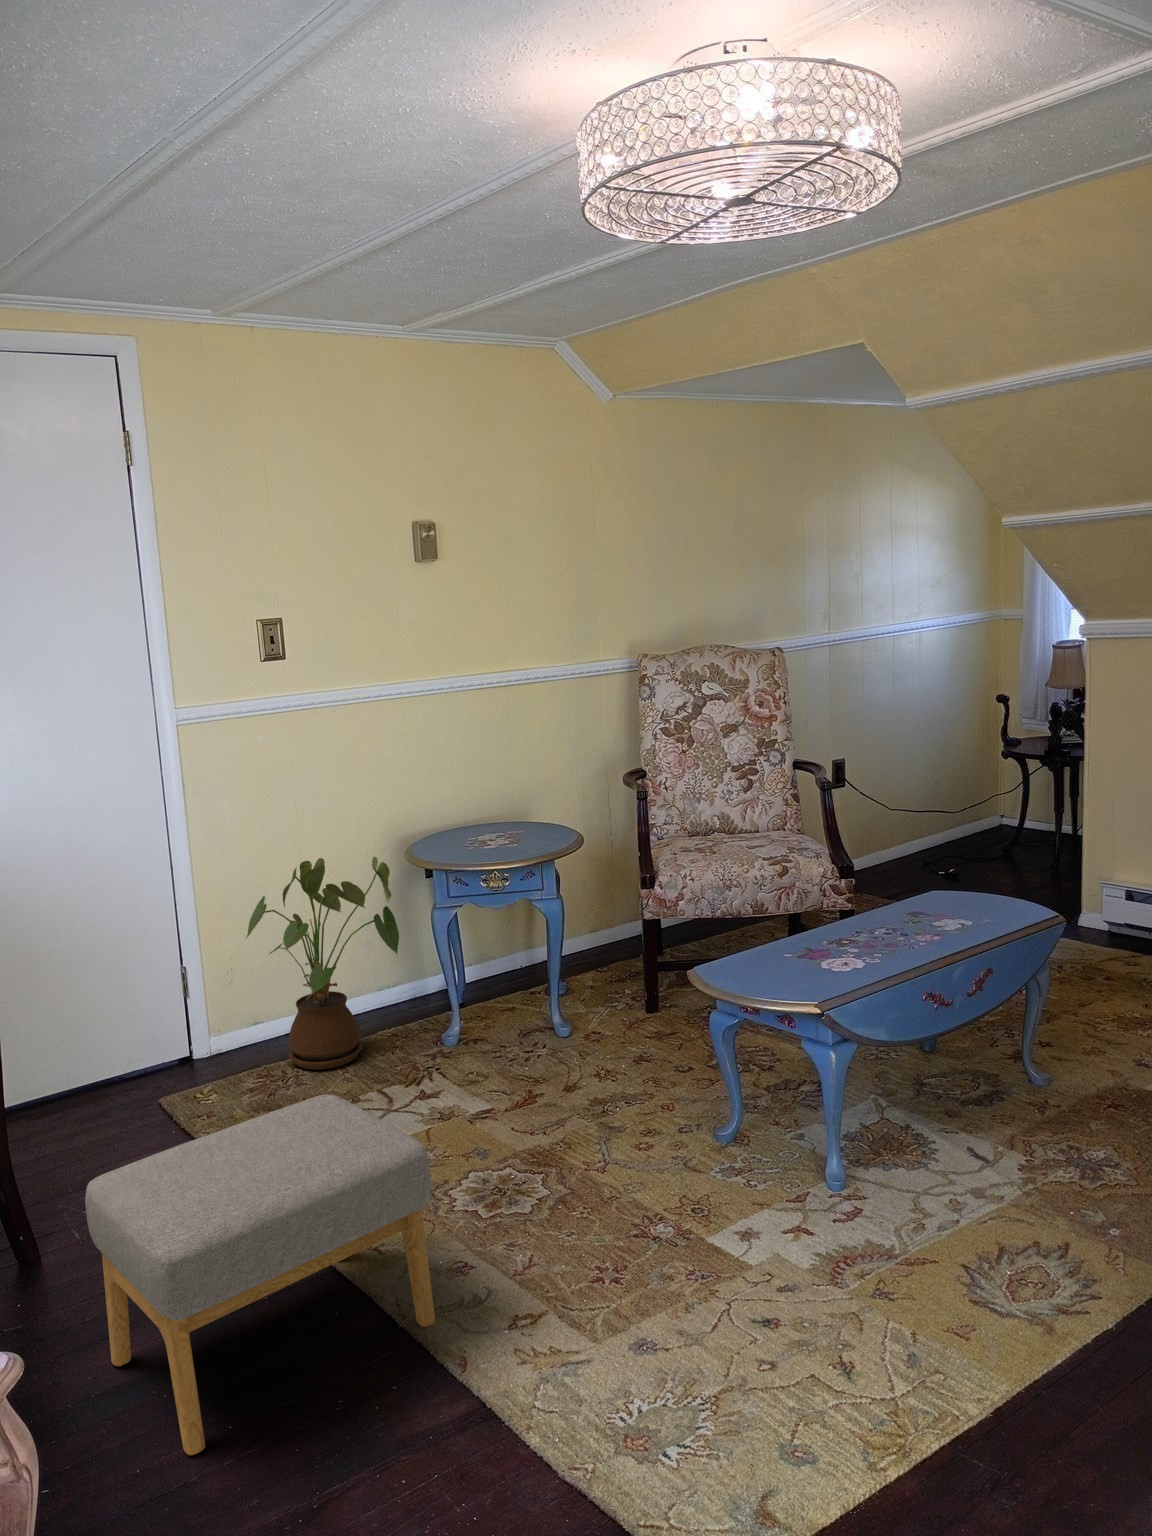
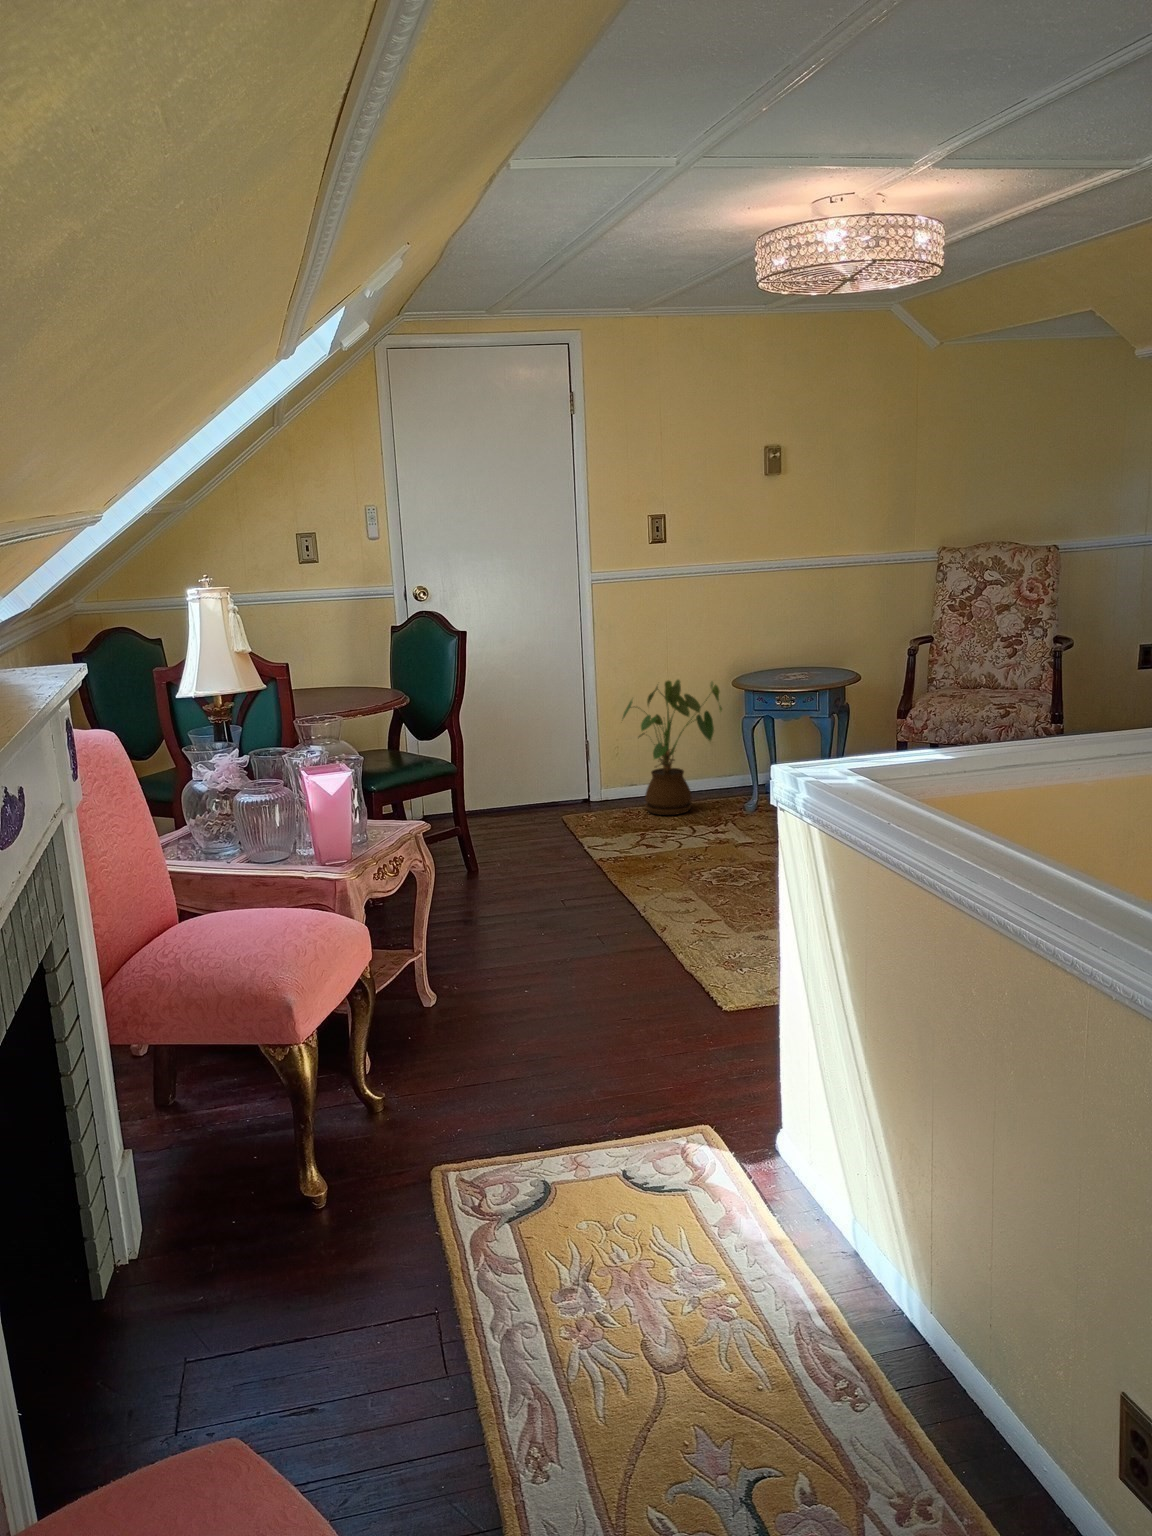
footstool: present [85,1094,435,1455] -> none [492,793,660,934]

